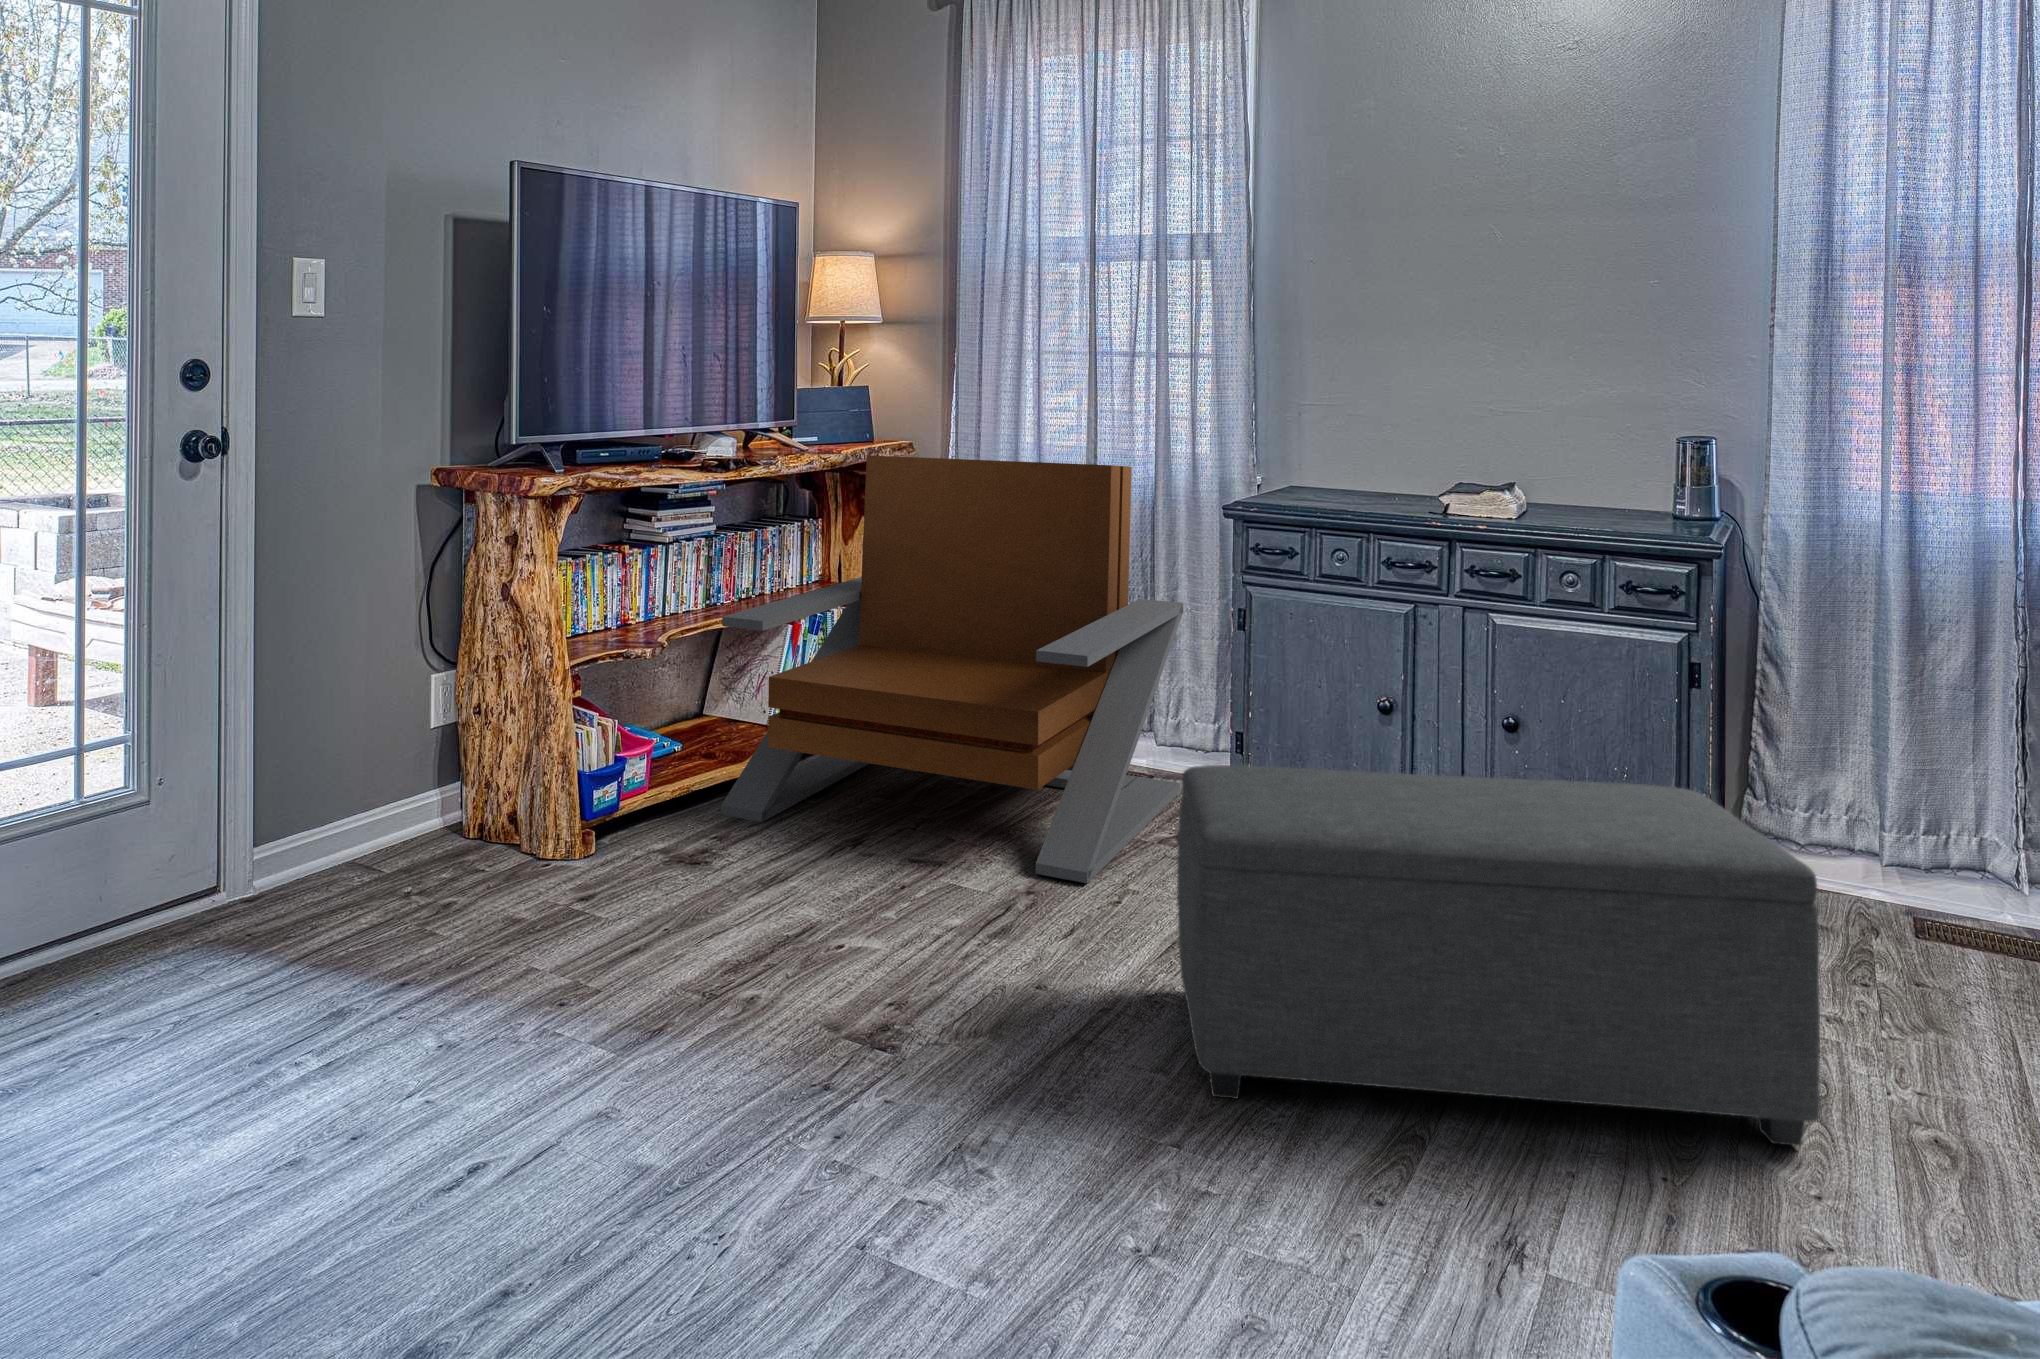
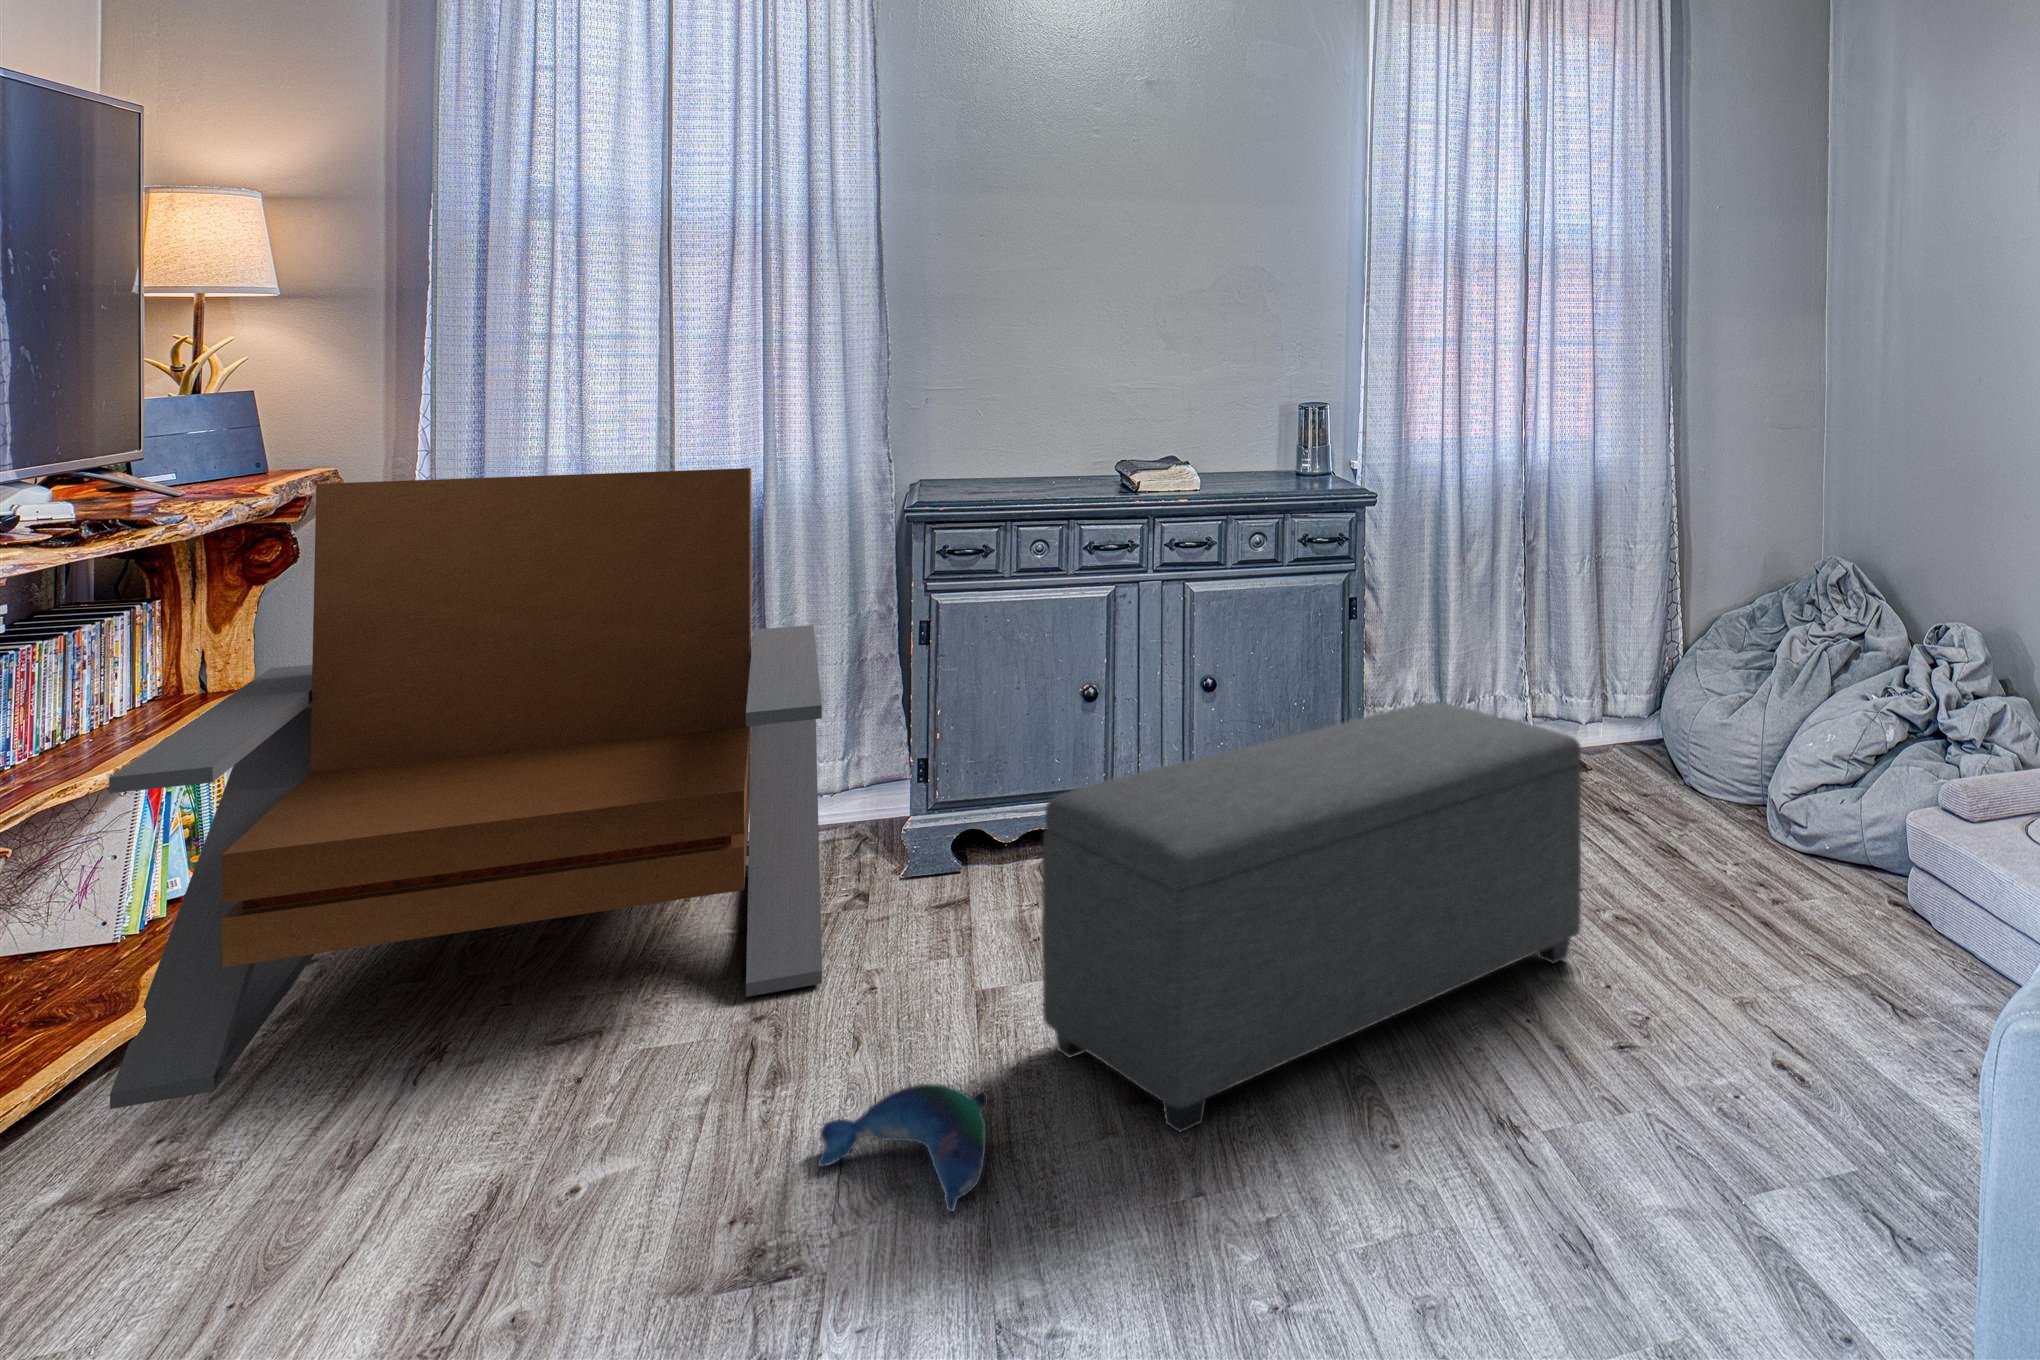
plush toy: none [964,961,1073,1062] -> present [819,1084,988,1212]

